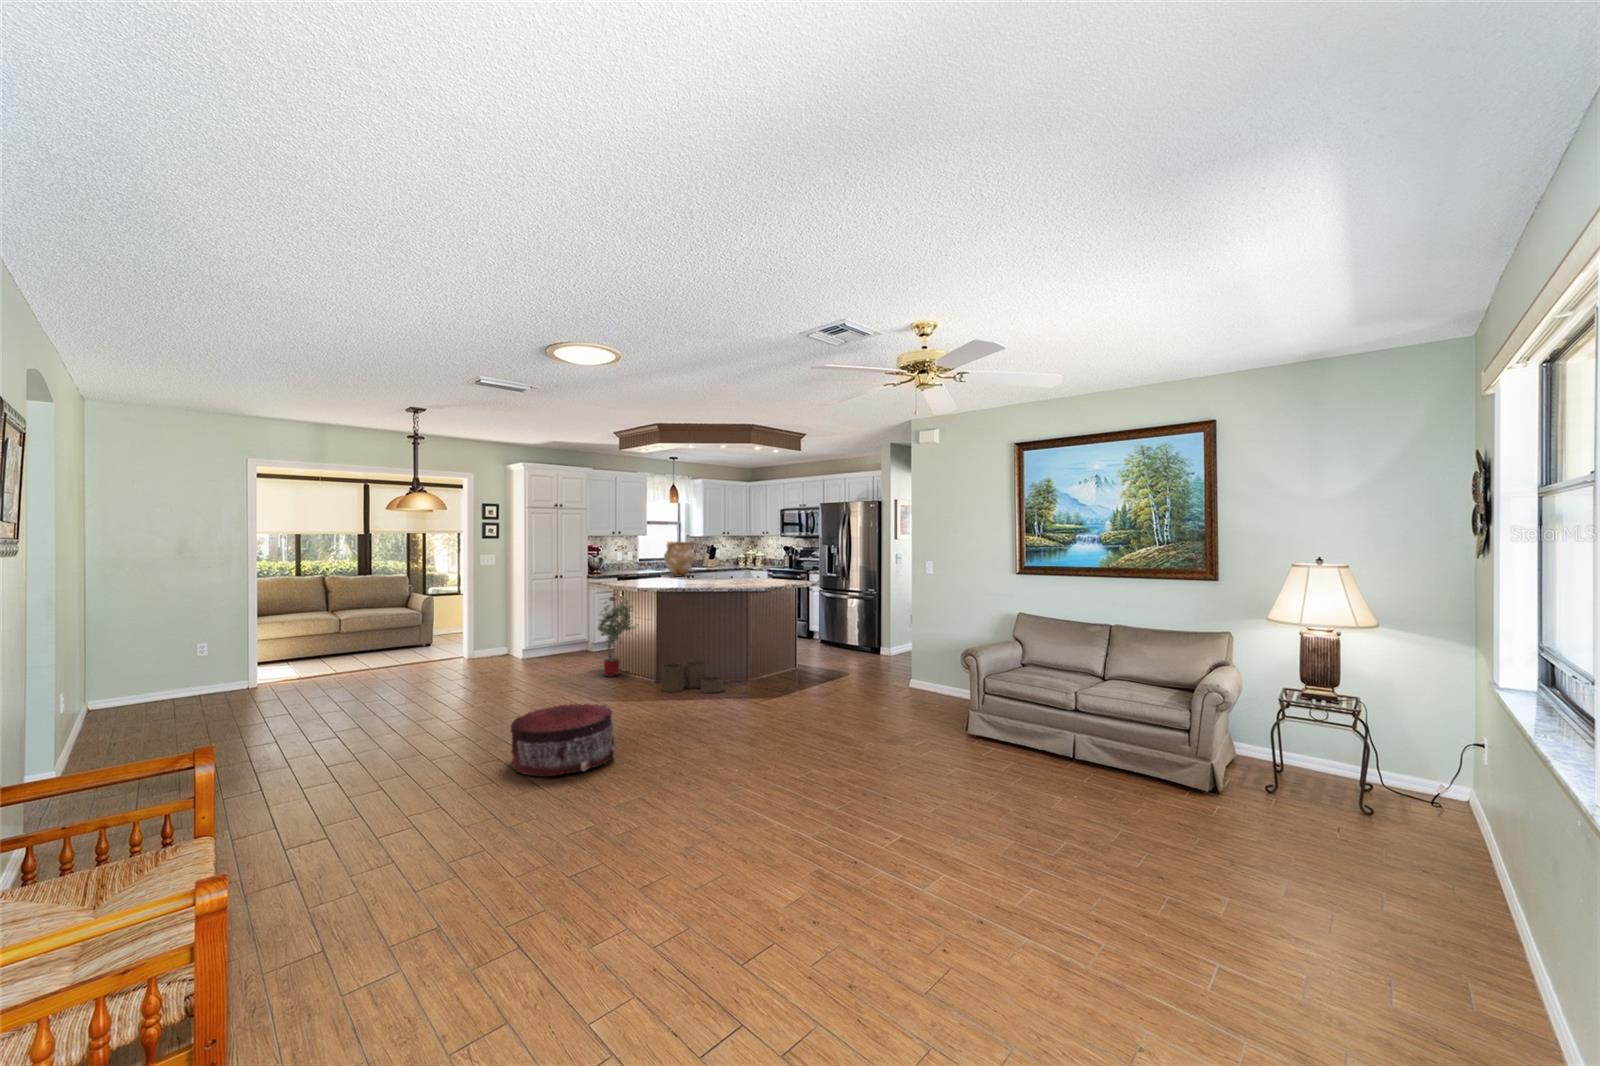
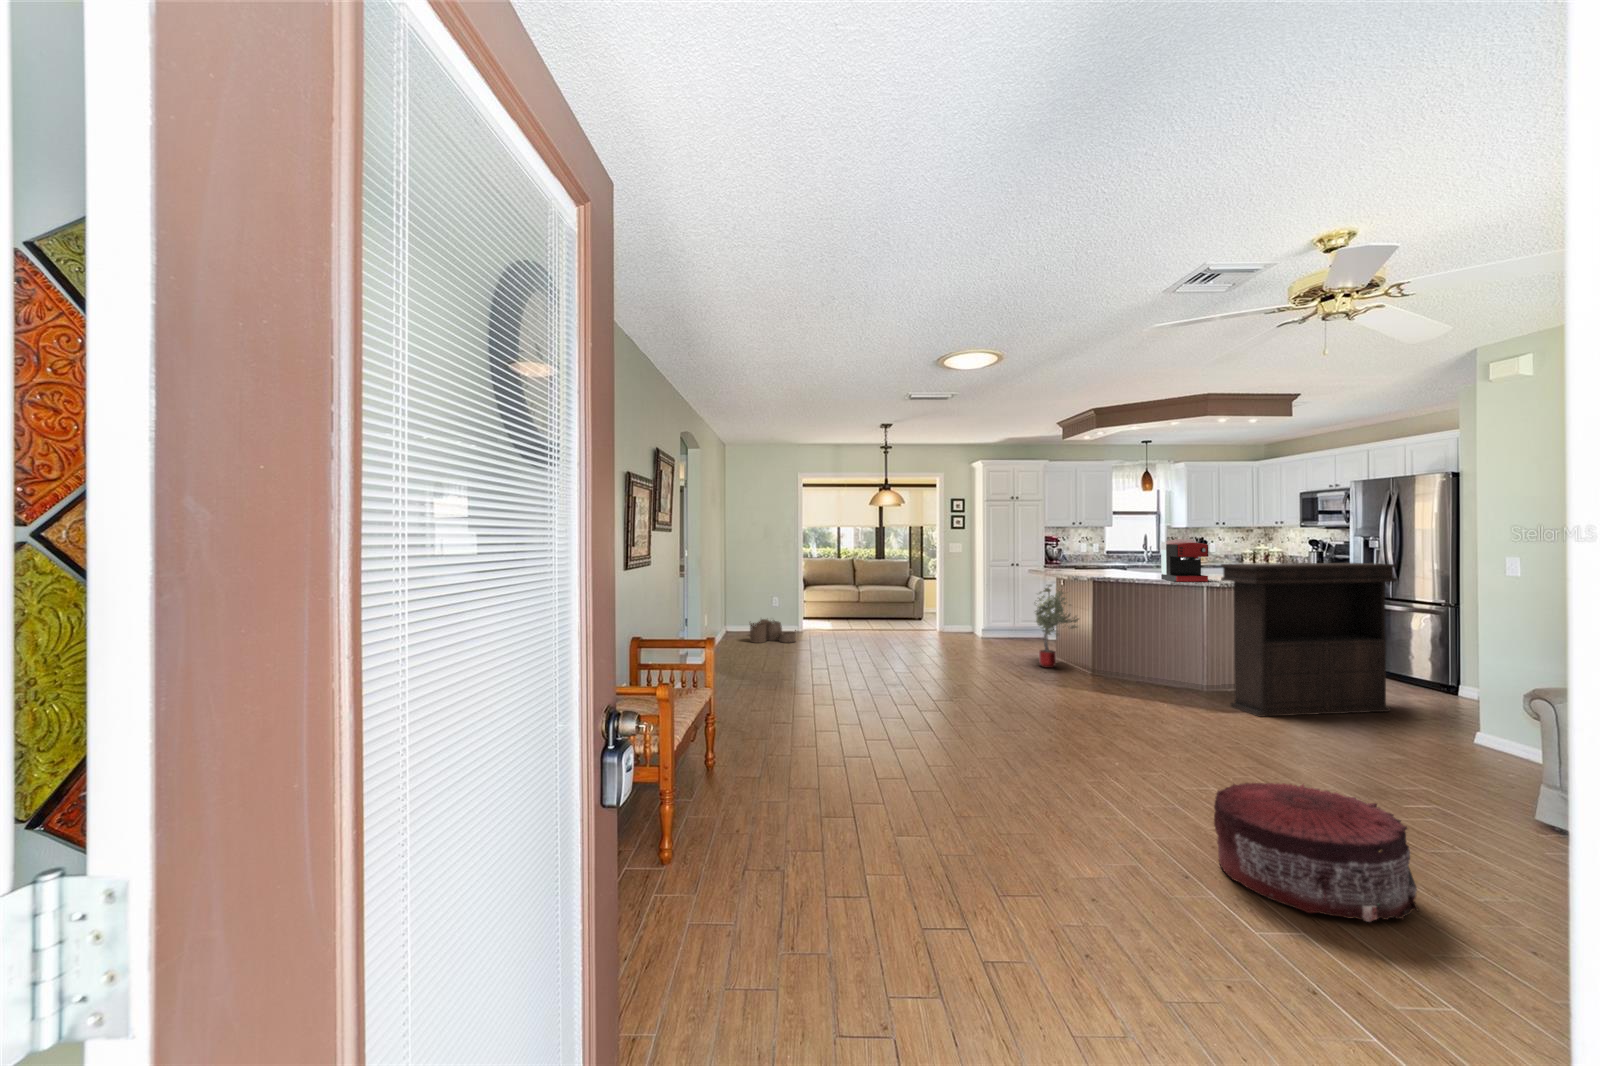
vase: present [664,541,697,576] -> none [1118,532,1159,571]
coffee maker: none [713,548,750,585] -> present [1161,539,1208,582]
console table: none [769,564,865,690] -> present [1221,563,1397,717]
woven basket: present [661,660,723,693] -> present [749,619,796,643]
pouf: present [511,704,615,776] -> present [1214,783,1418,922]

